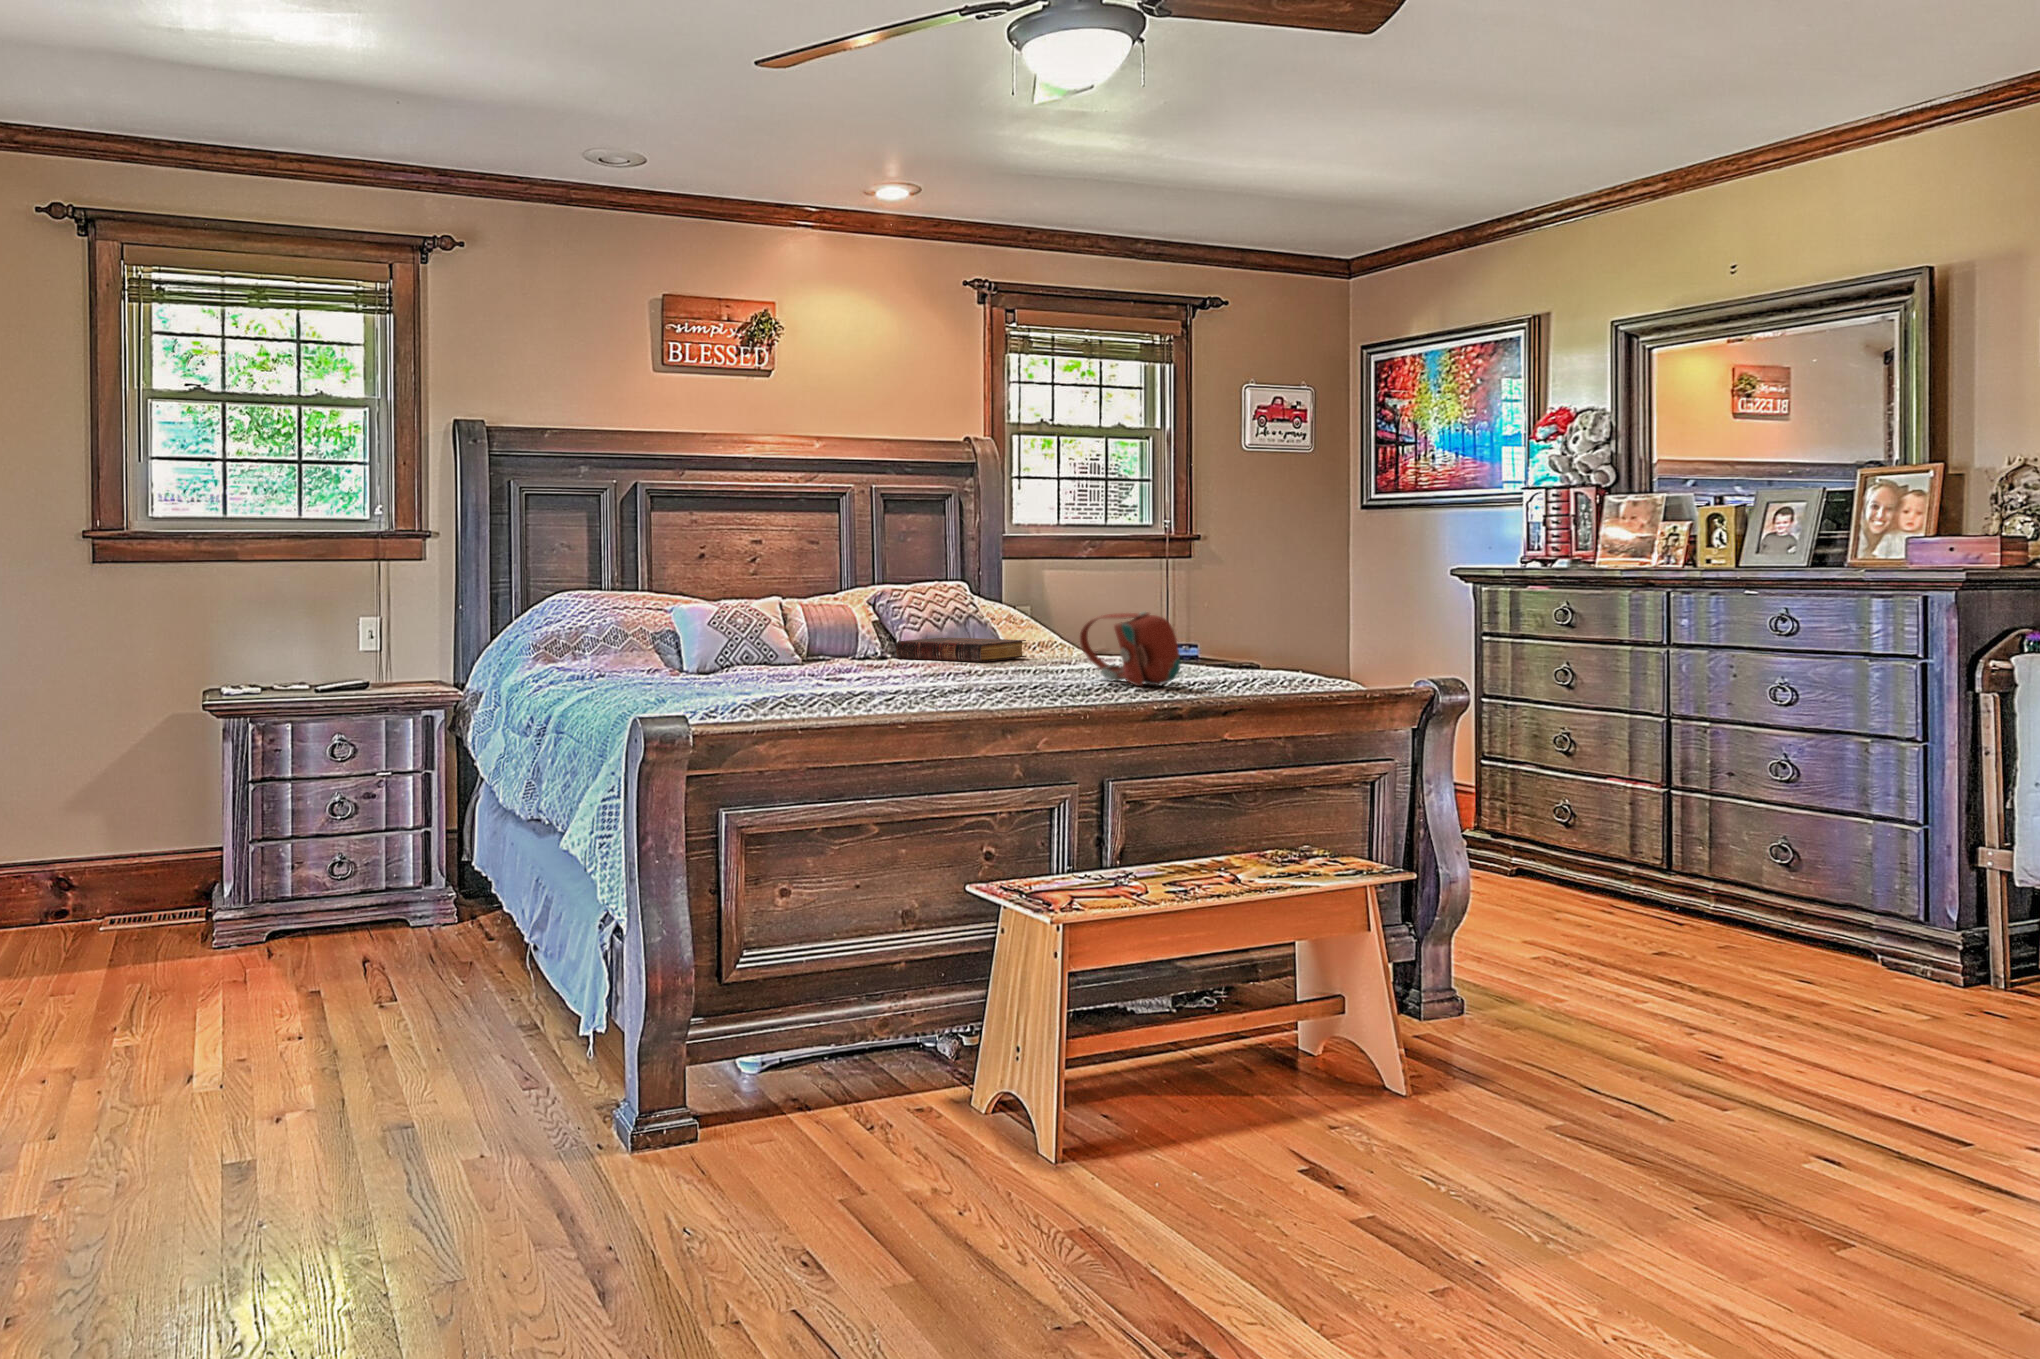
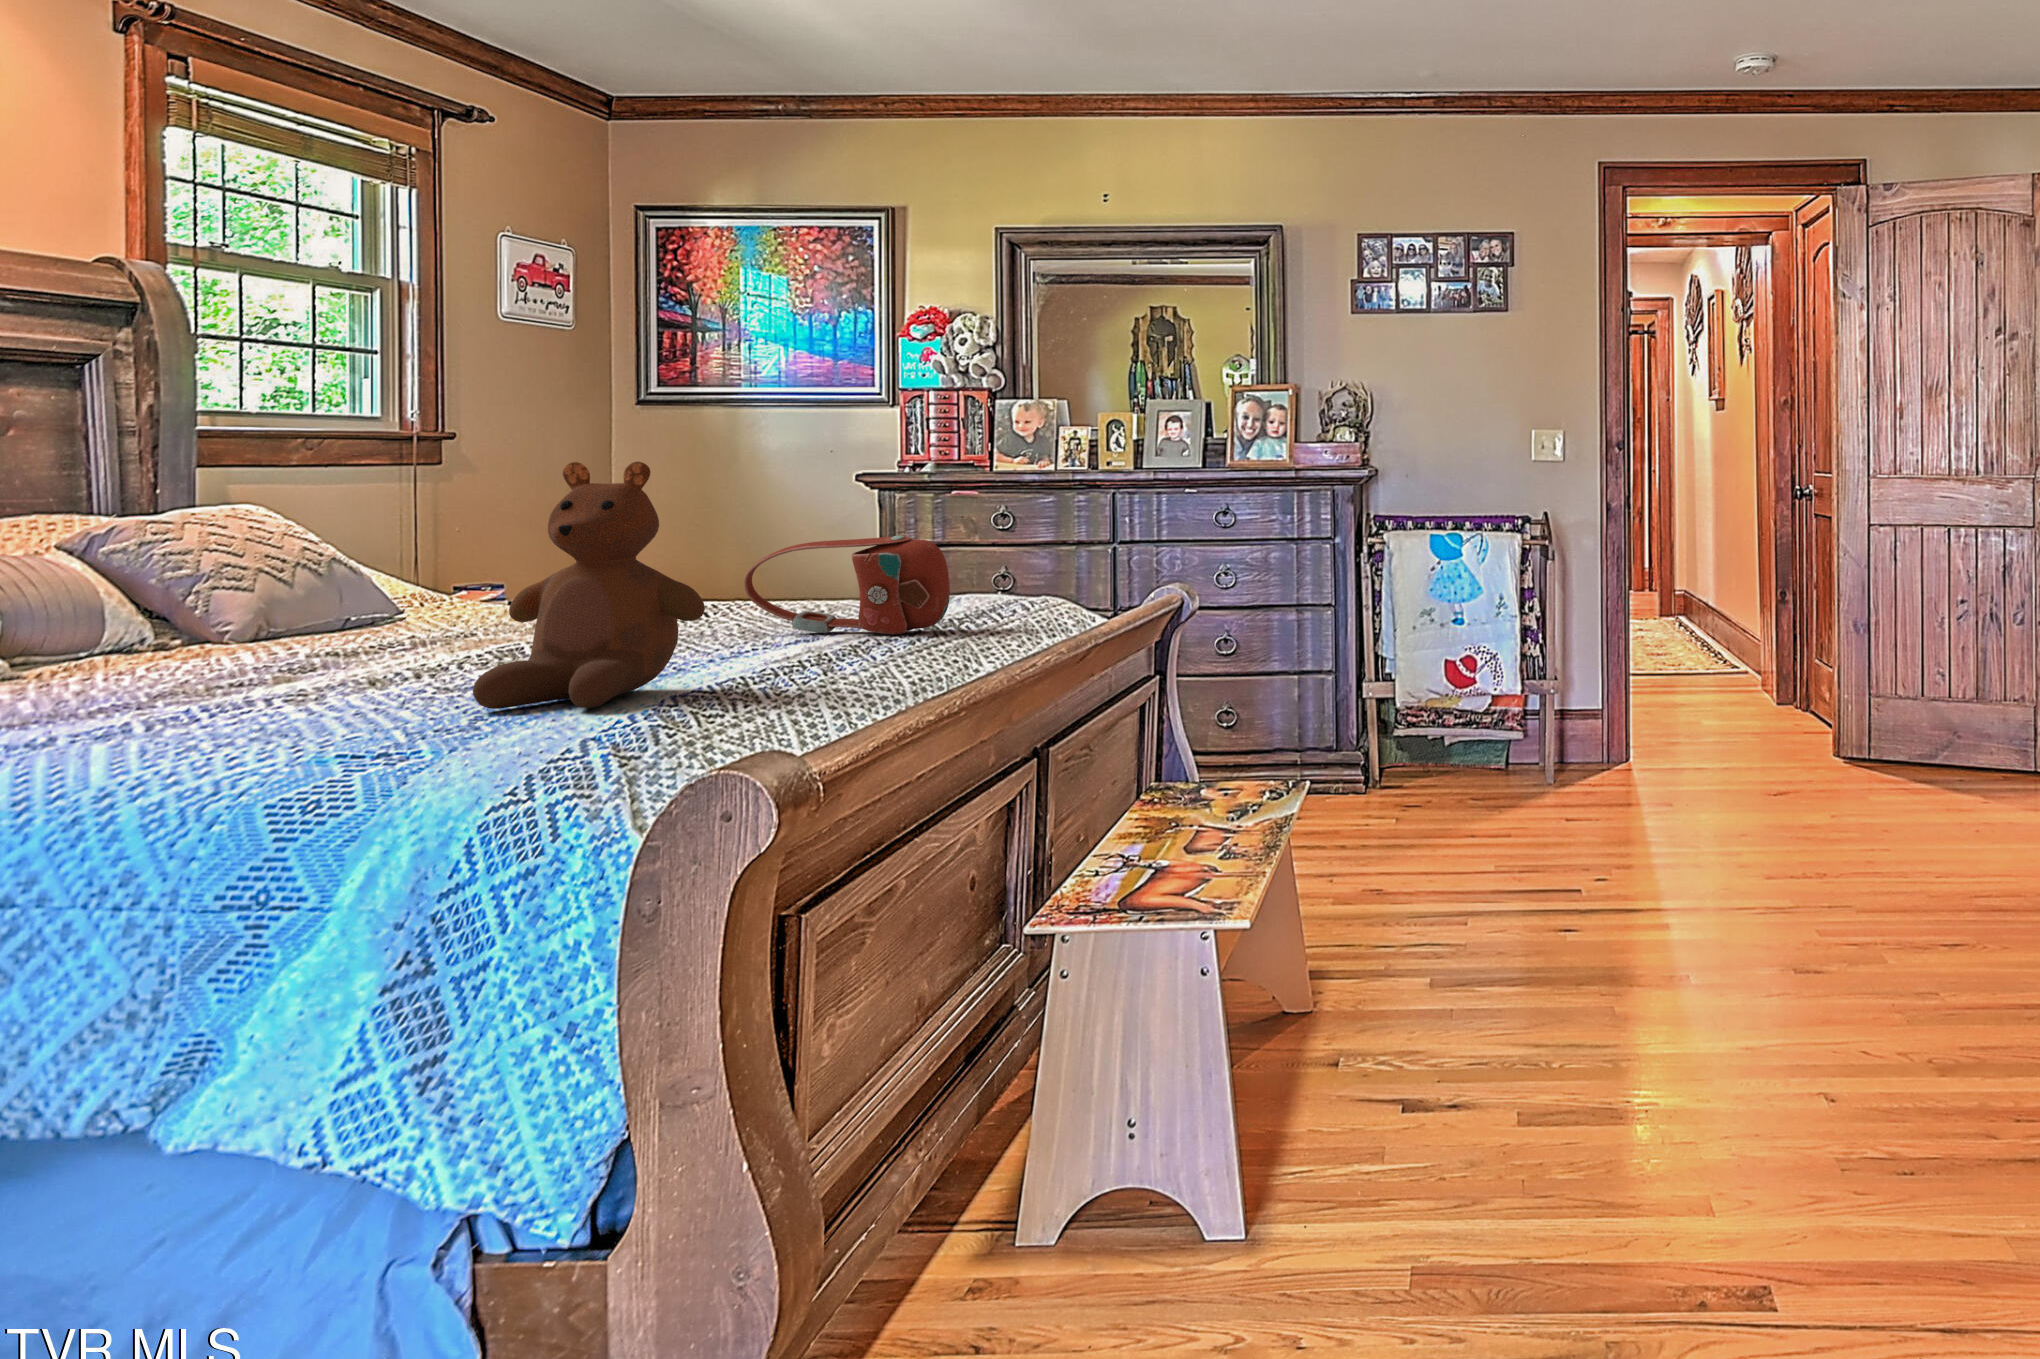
teddy bear: none [802,555,901,693] -> present [473,462,705,709]
book: present [896,637,1026,662] -> none [199,594,447,649]

